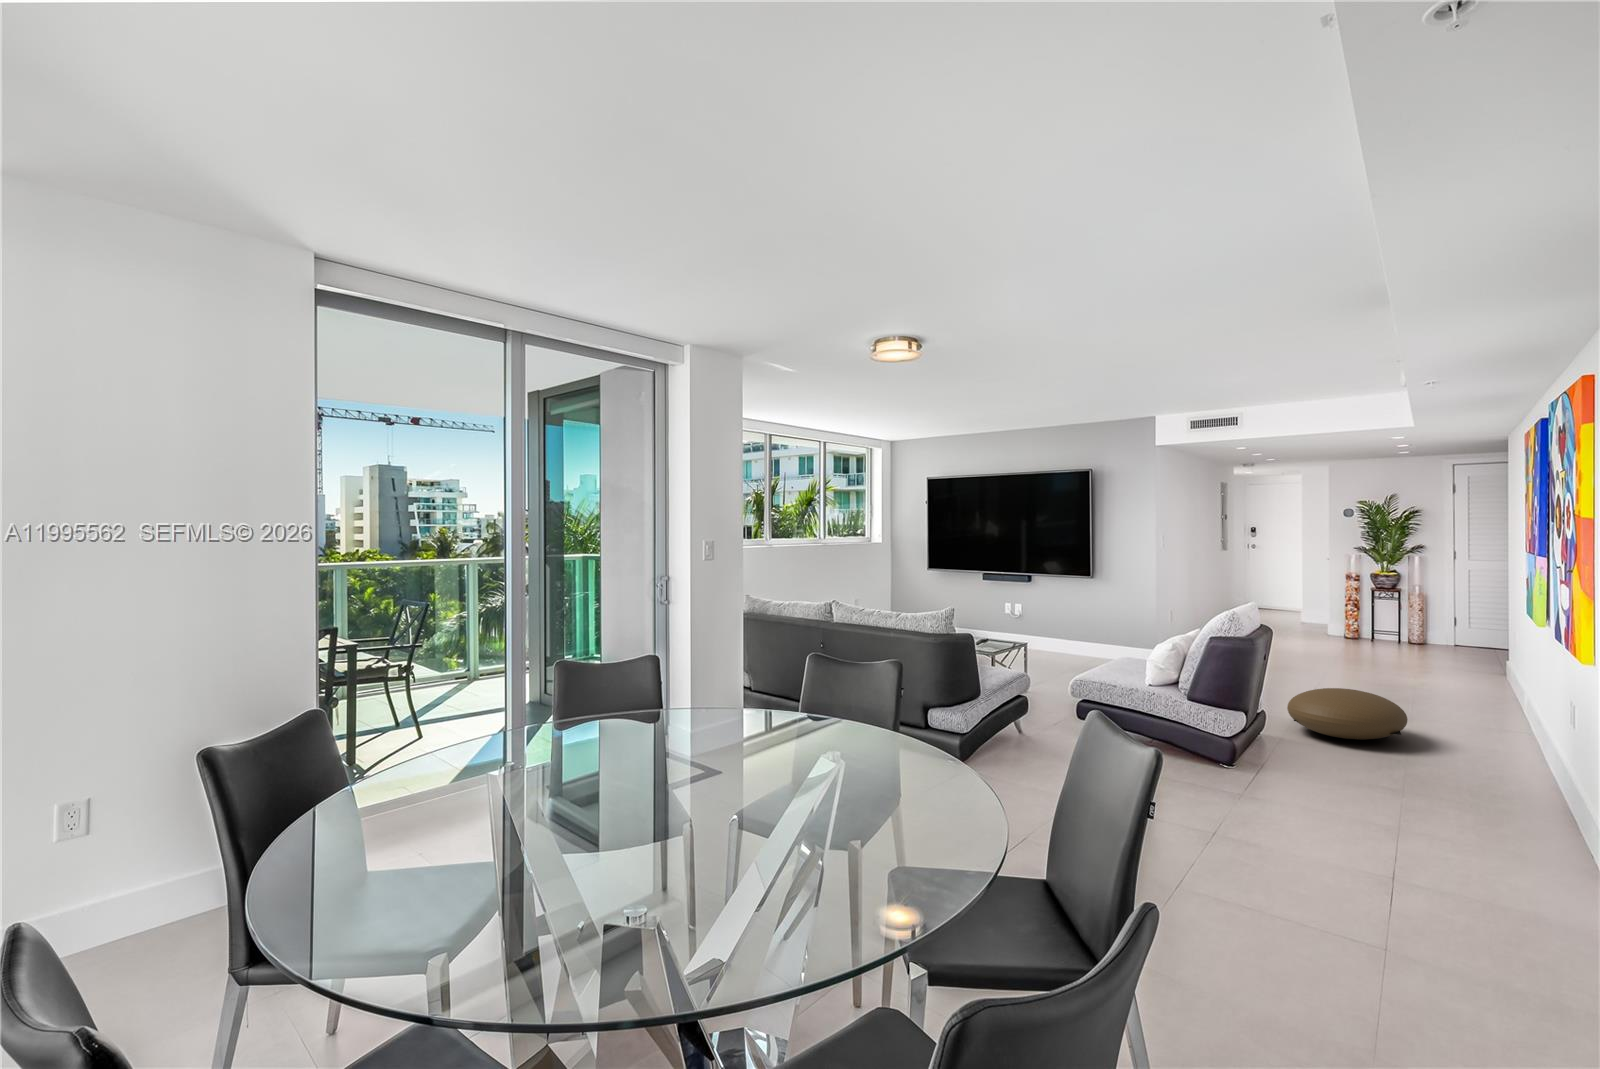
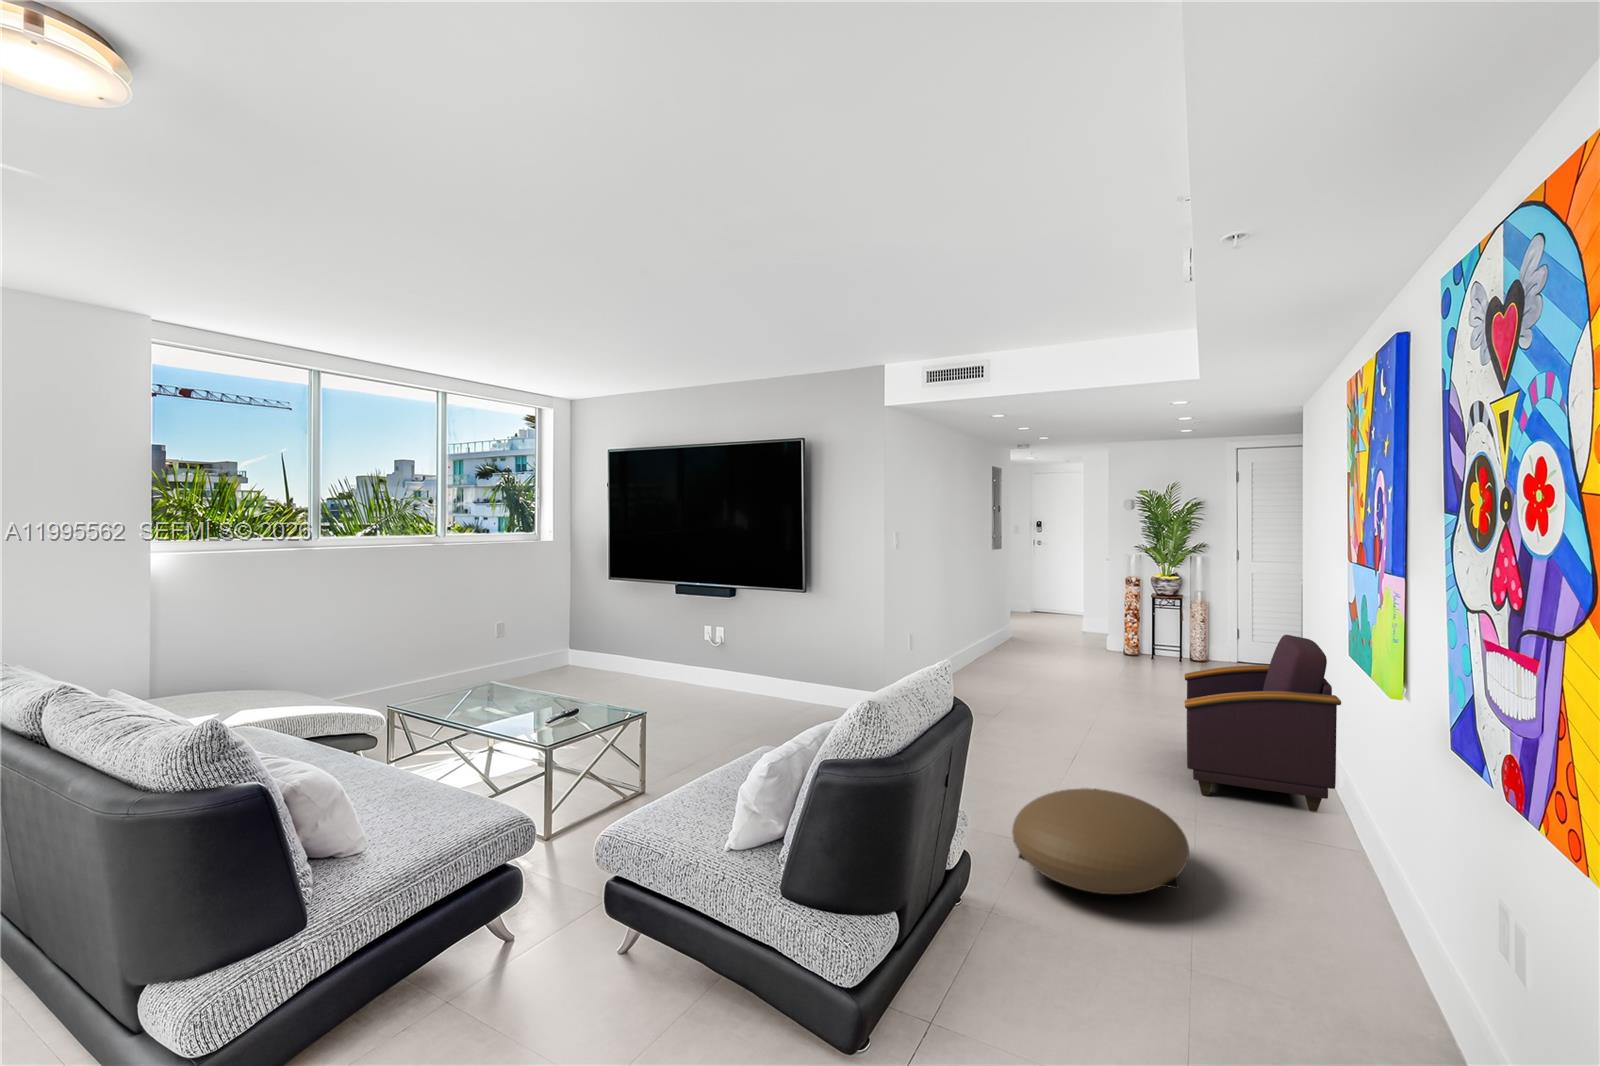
armchair: none [1403,606,1524,720] -> present [1185,635,1341,812]

